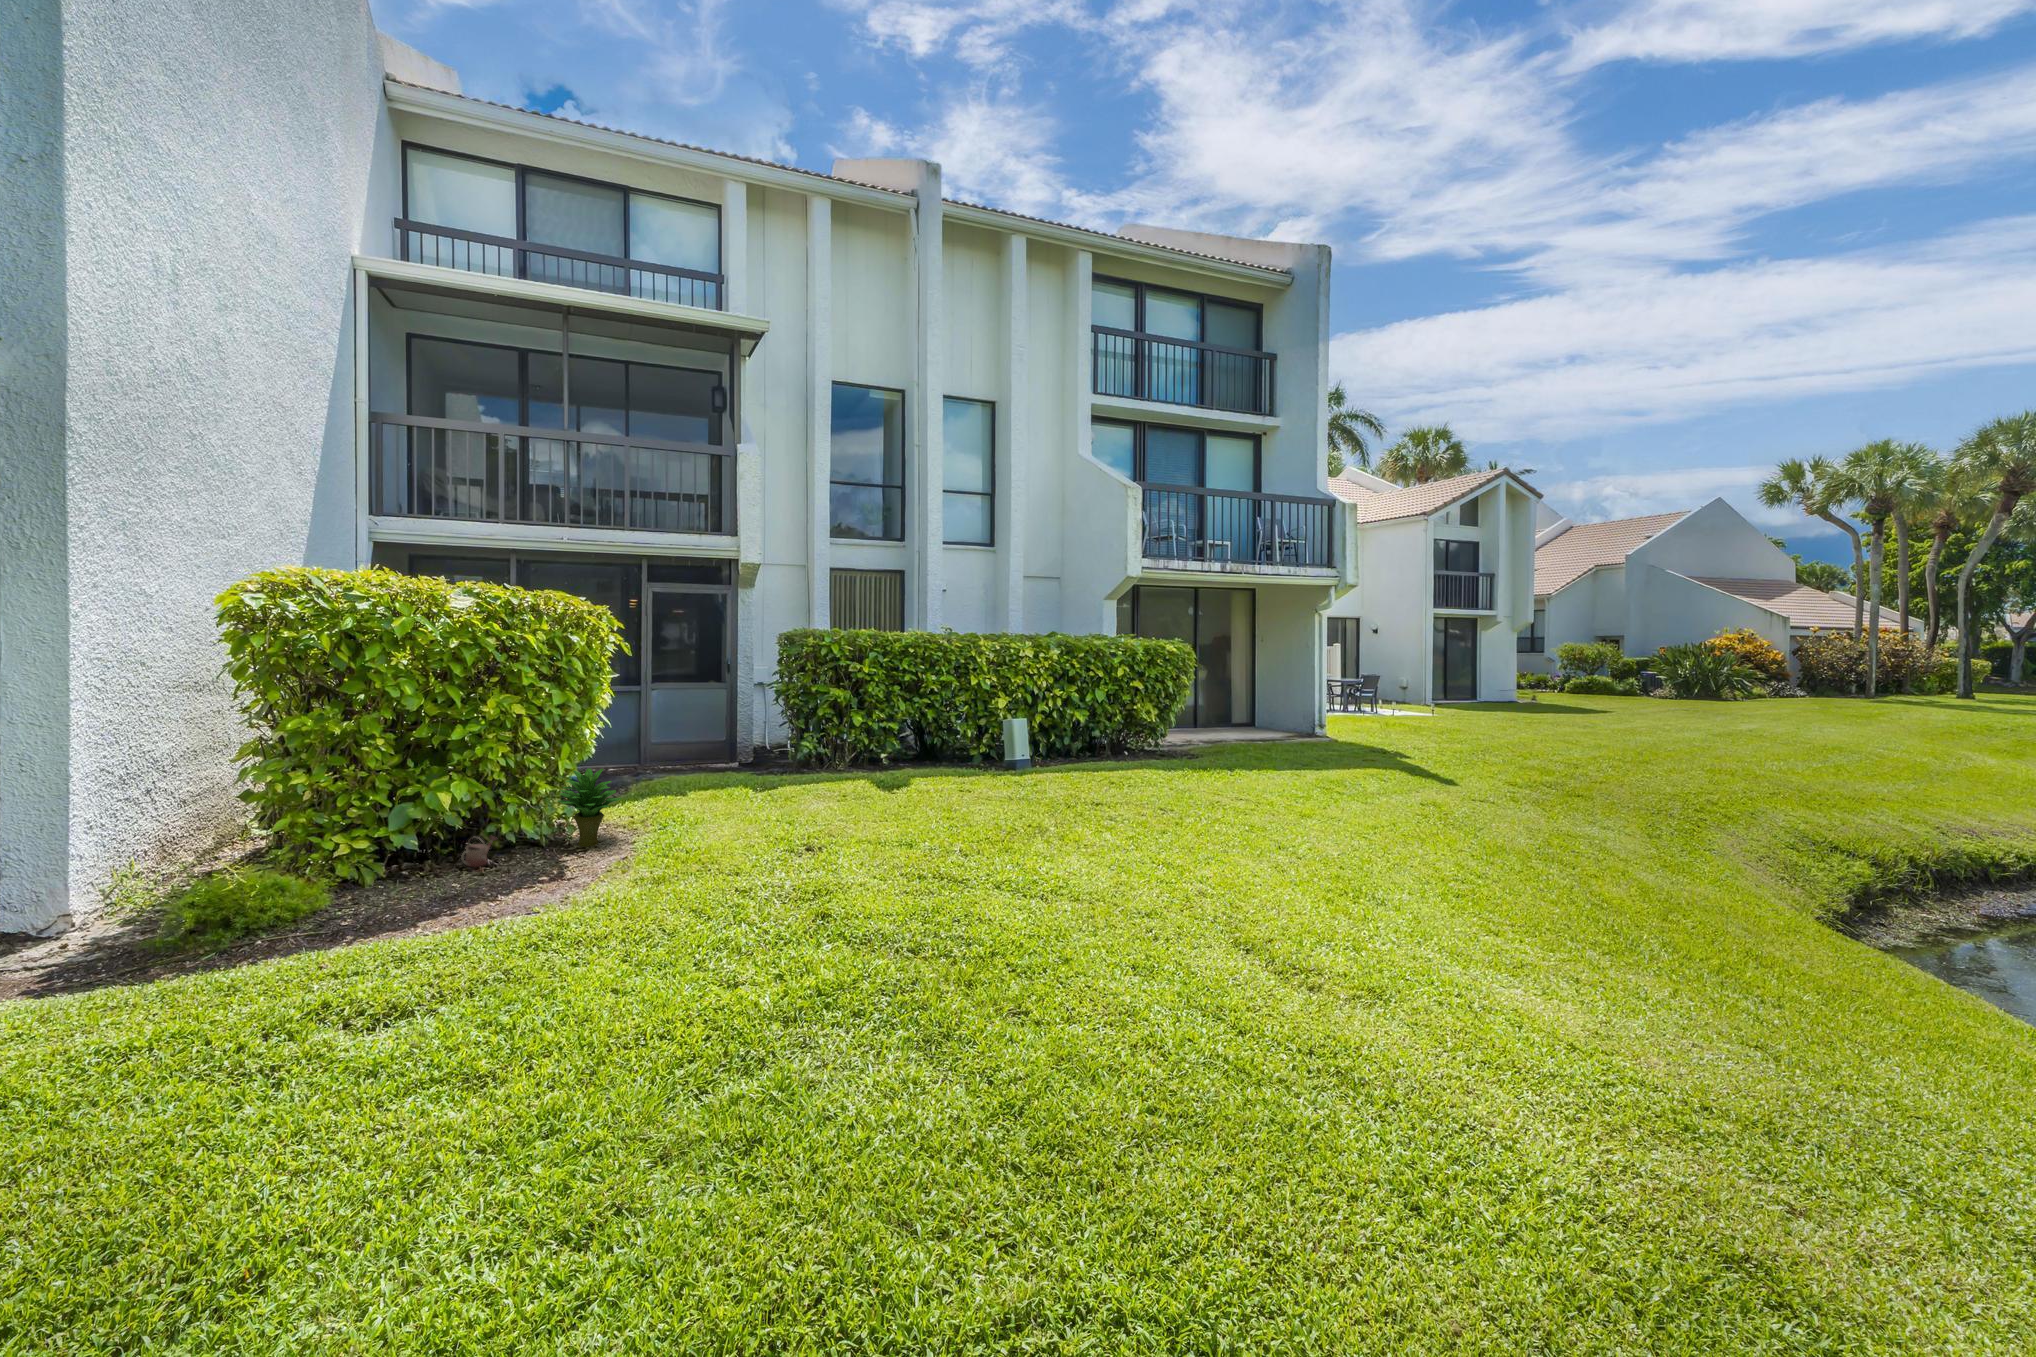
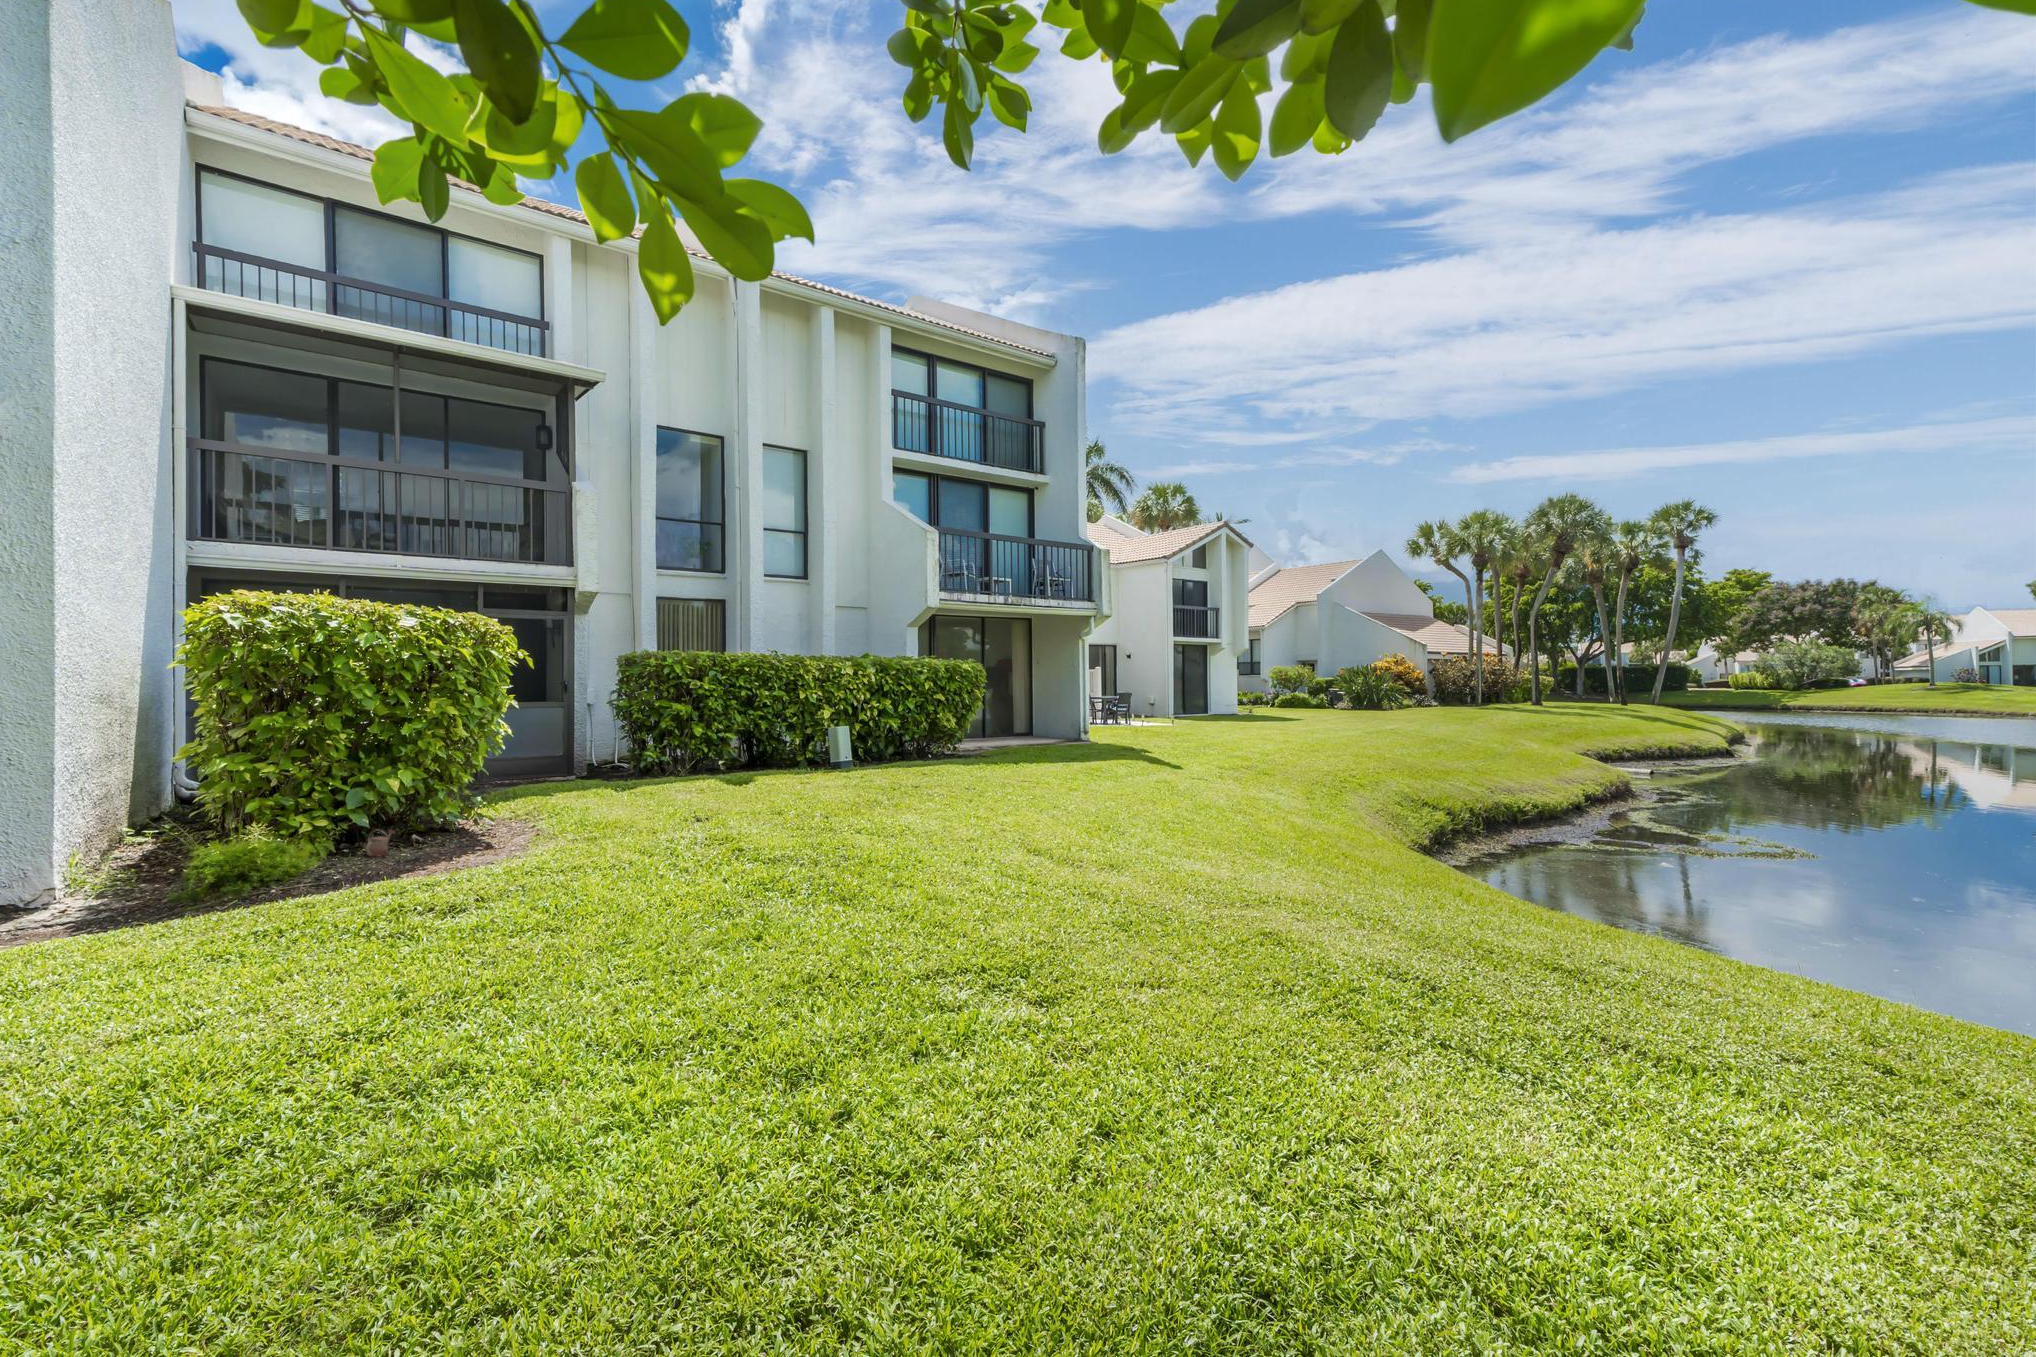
potted plant: present [558,768,622,847] -> none [449,768,510,838]

